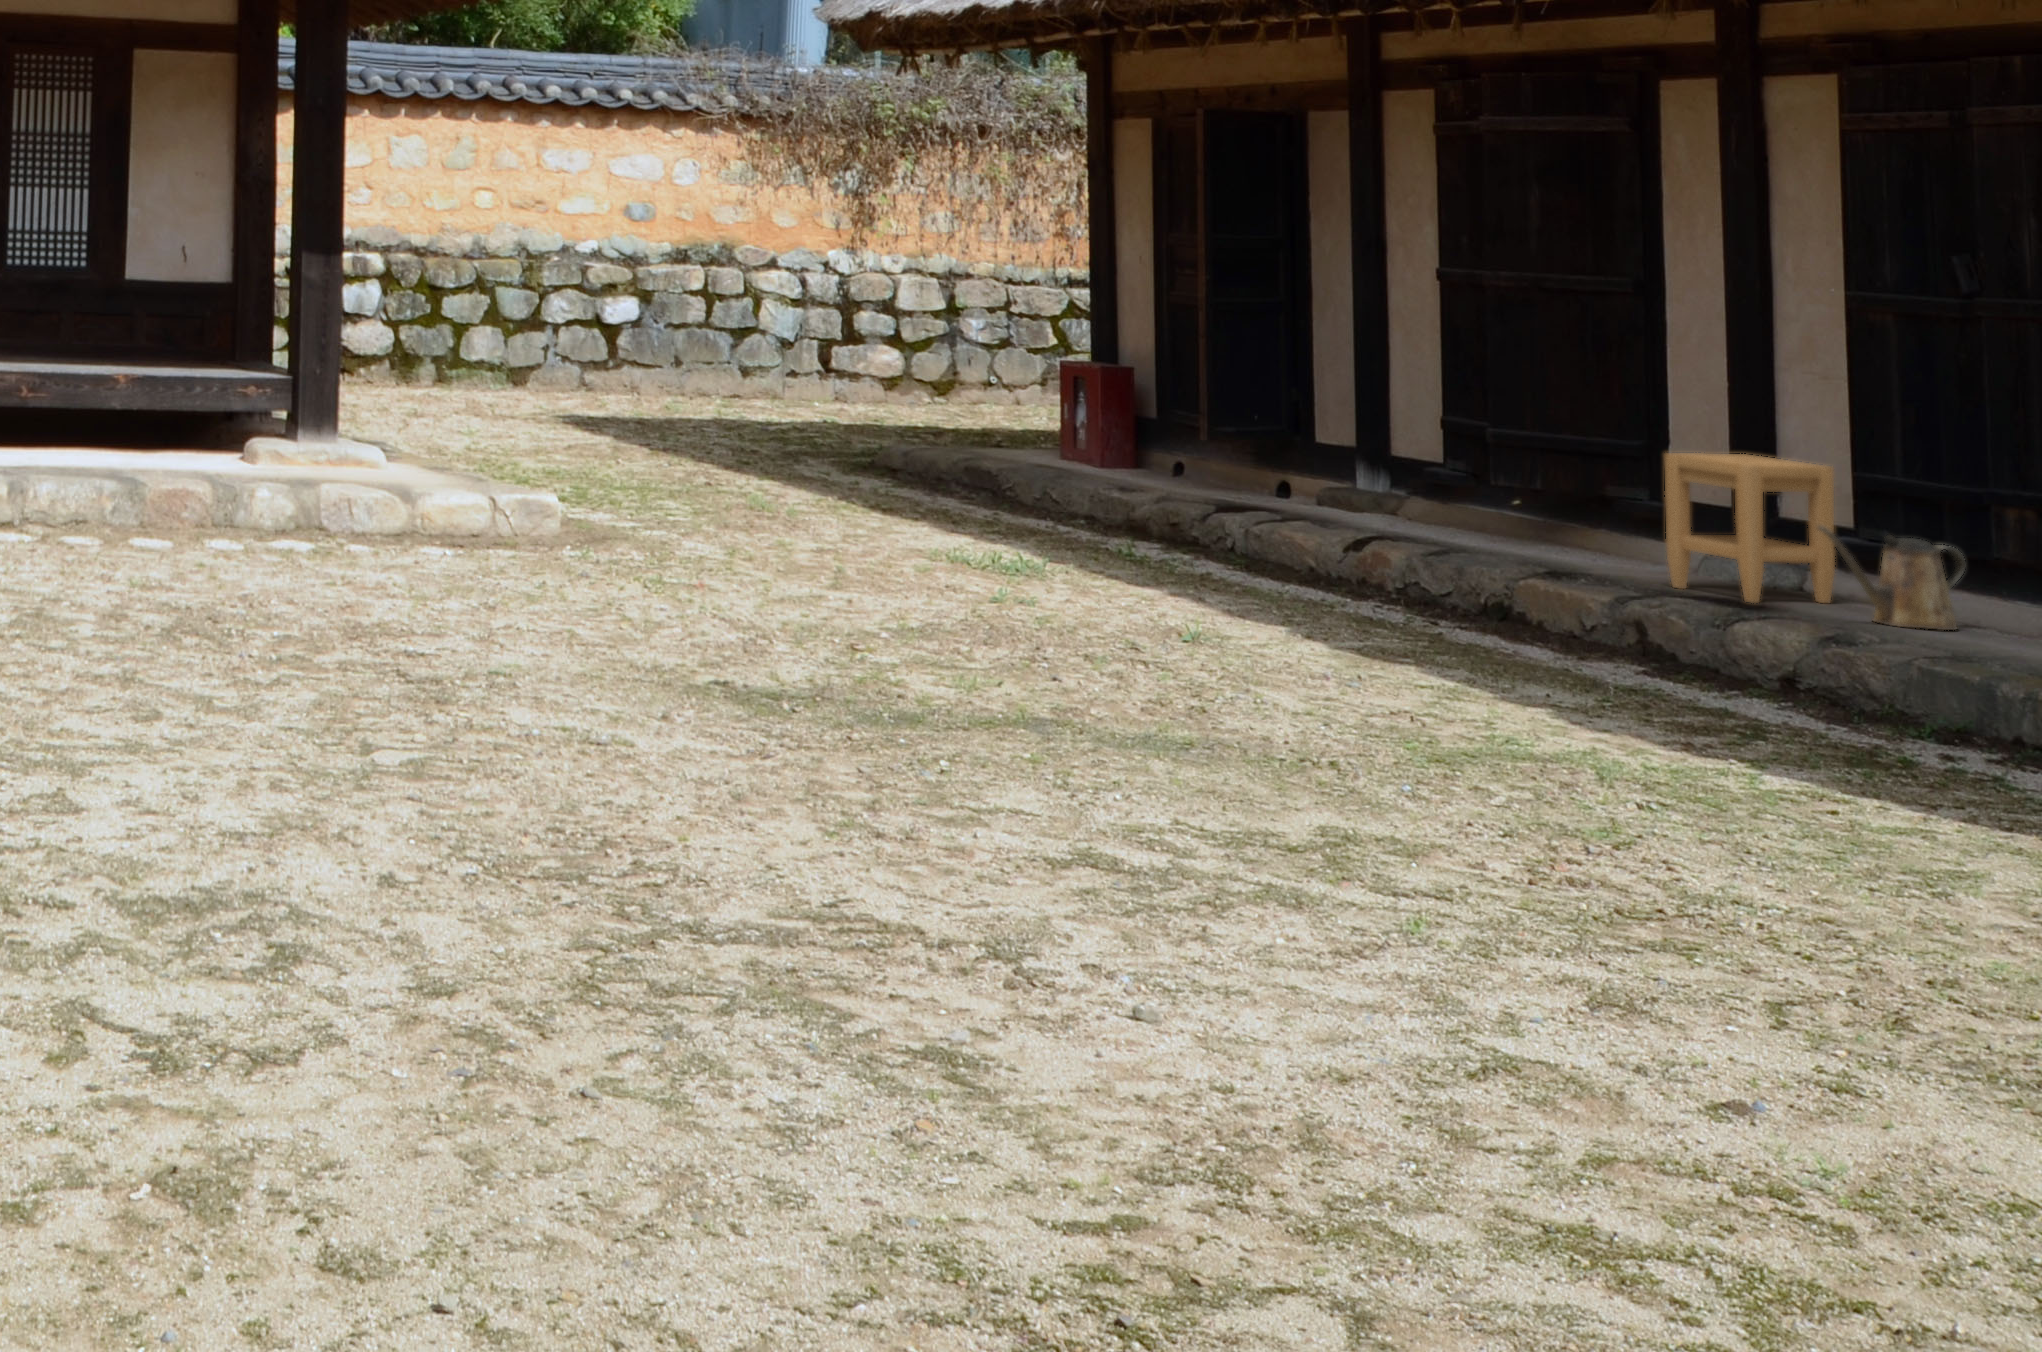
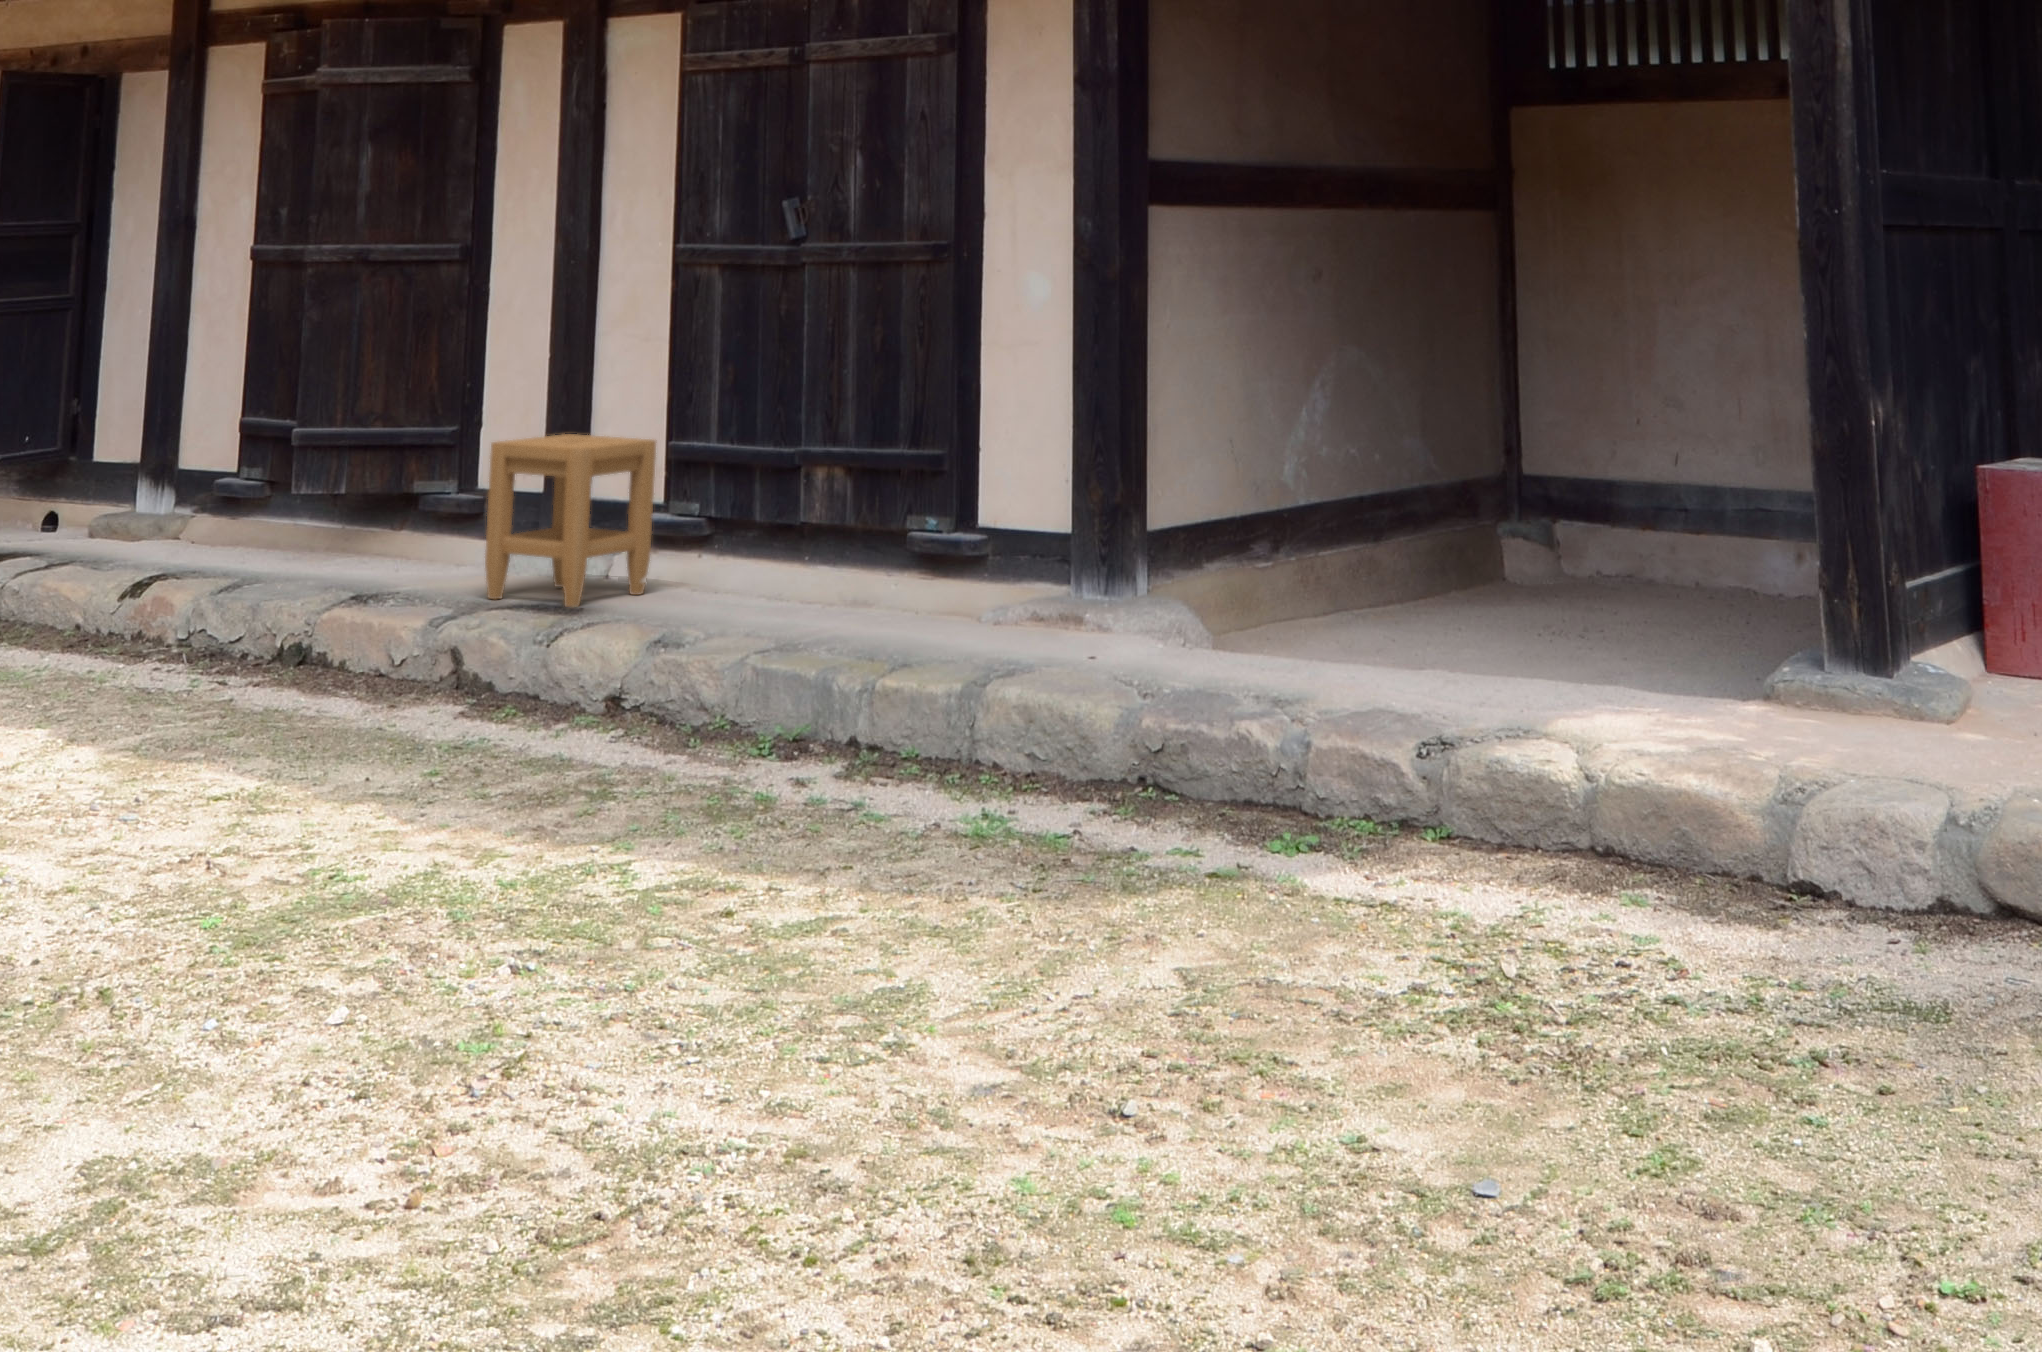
watering can: present [1817,526,1965,630] -> none [654,513,782,617]

